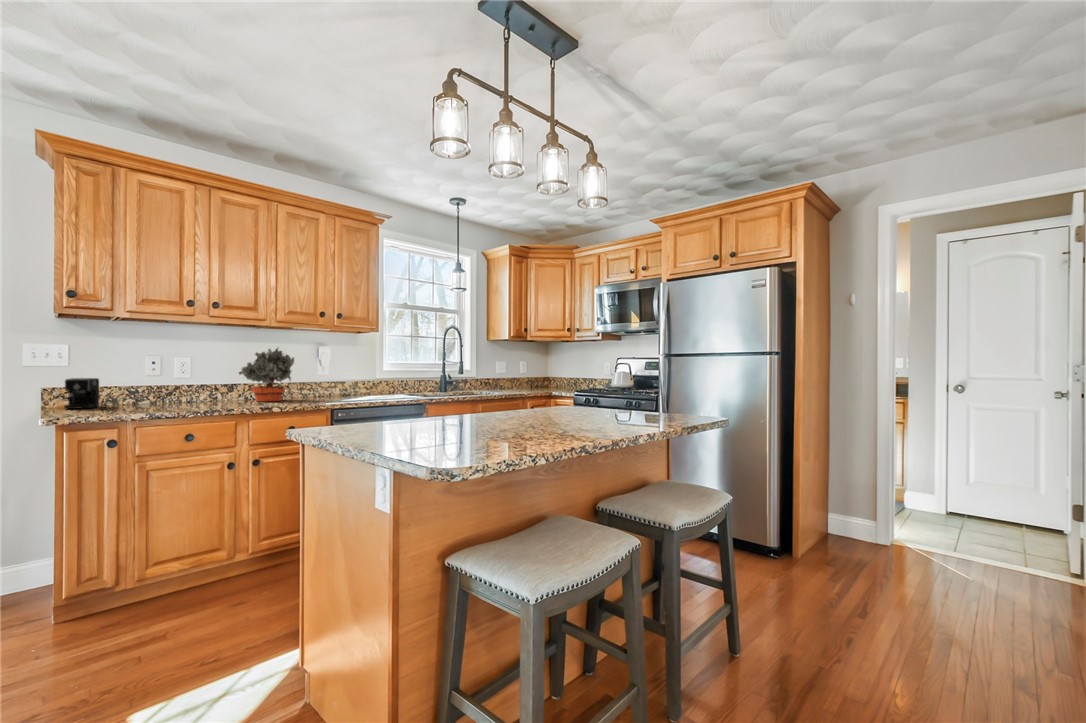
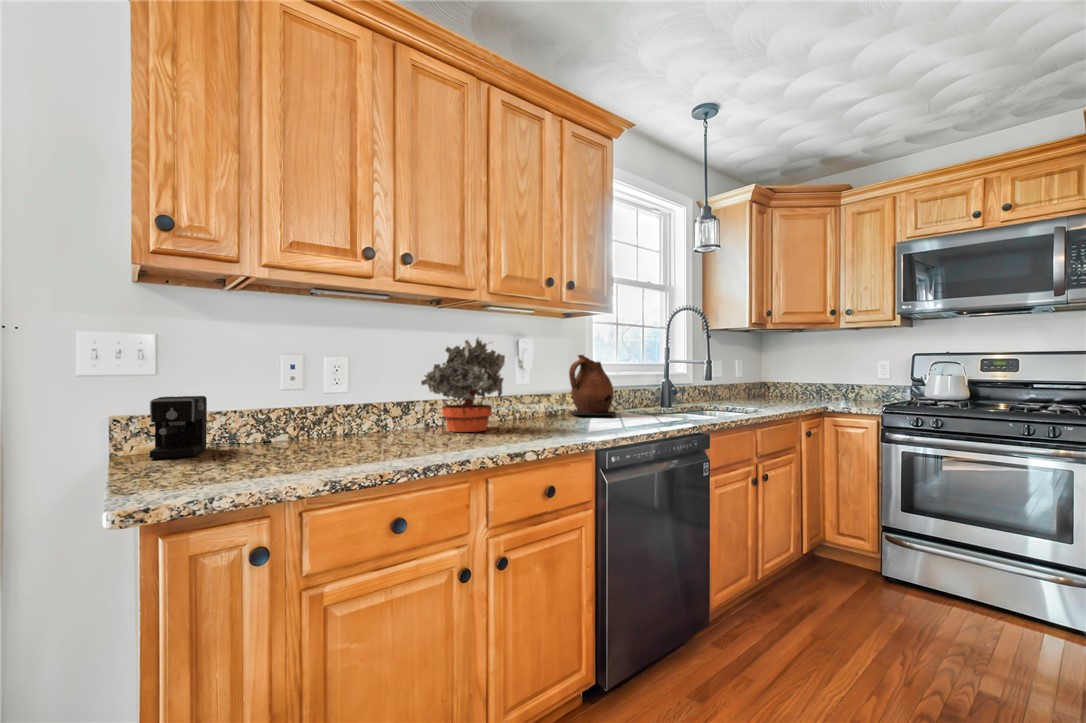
ceramic pitcher: none [355,358,391,396] -> present [569,355,617,416]

